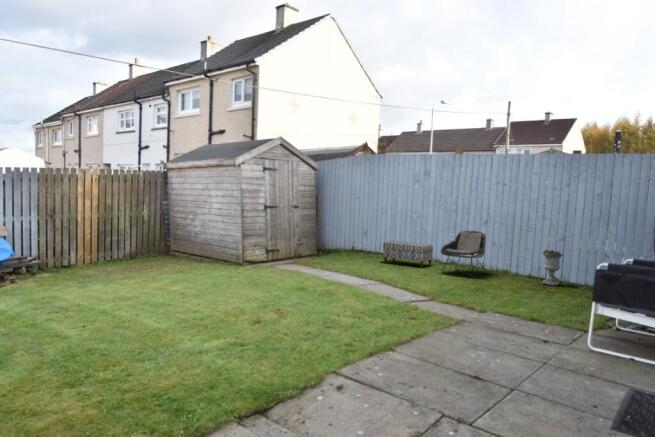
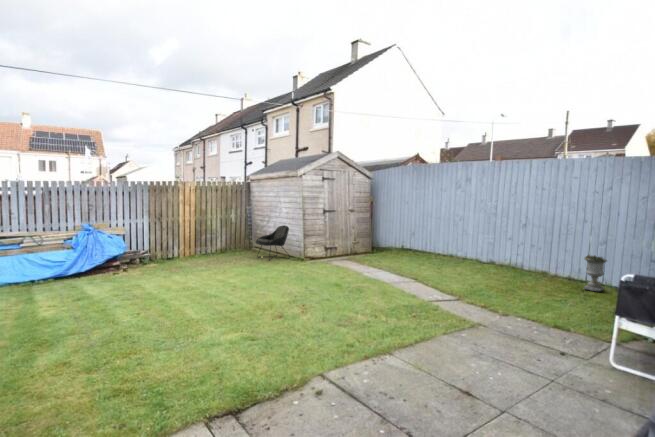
lounge chair: present [441,231,486,278] -> present [256,225,289,261]
bench: present [383,241,433,268] -> none [428,243,475,269]

